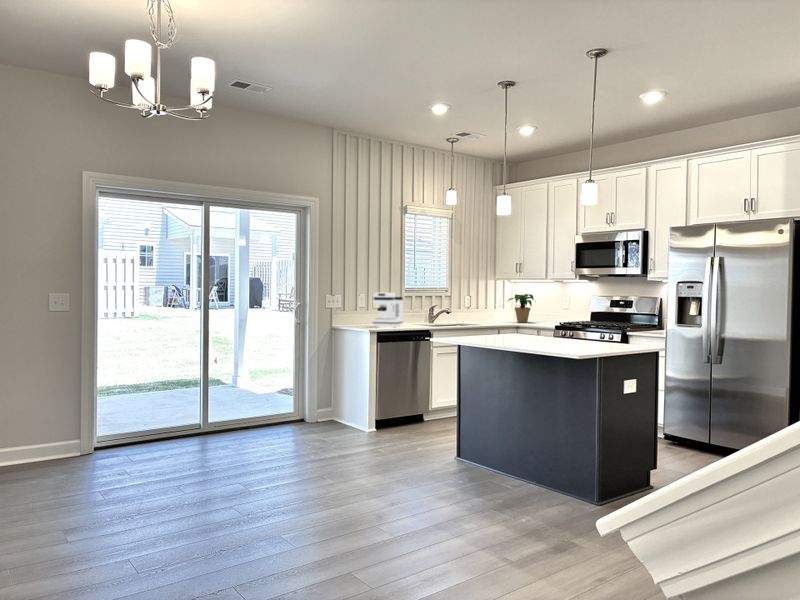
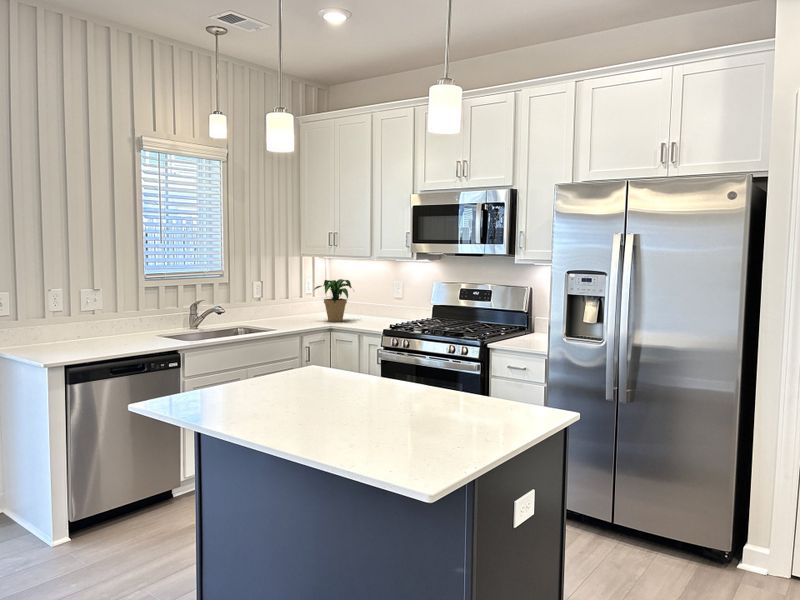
coffee maker: present [373,293,403,327] -> none [78,284,137,344]

